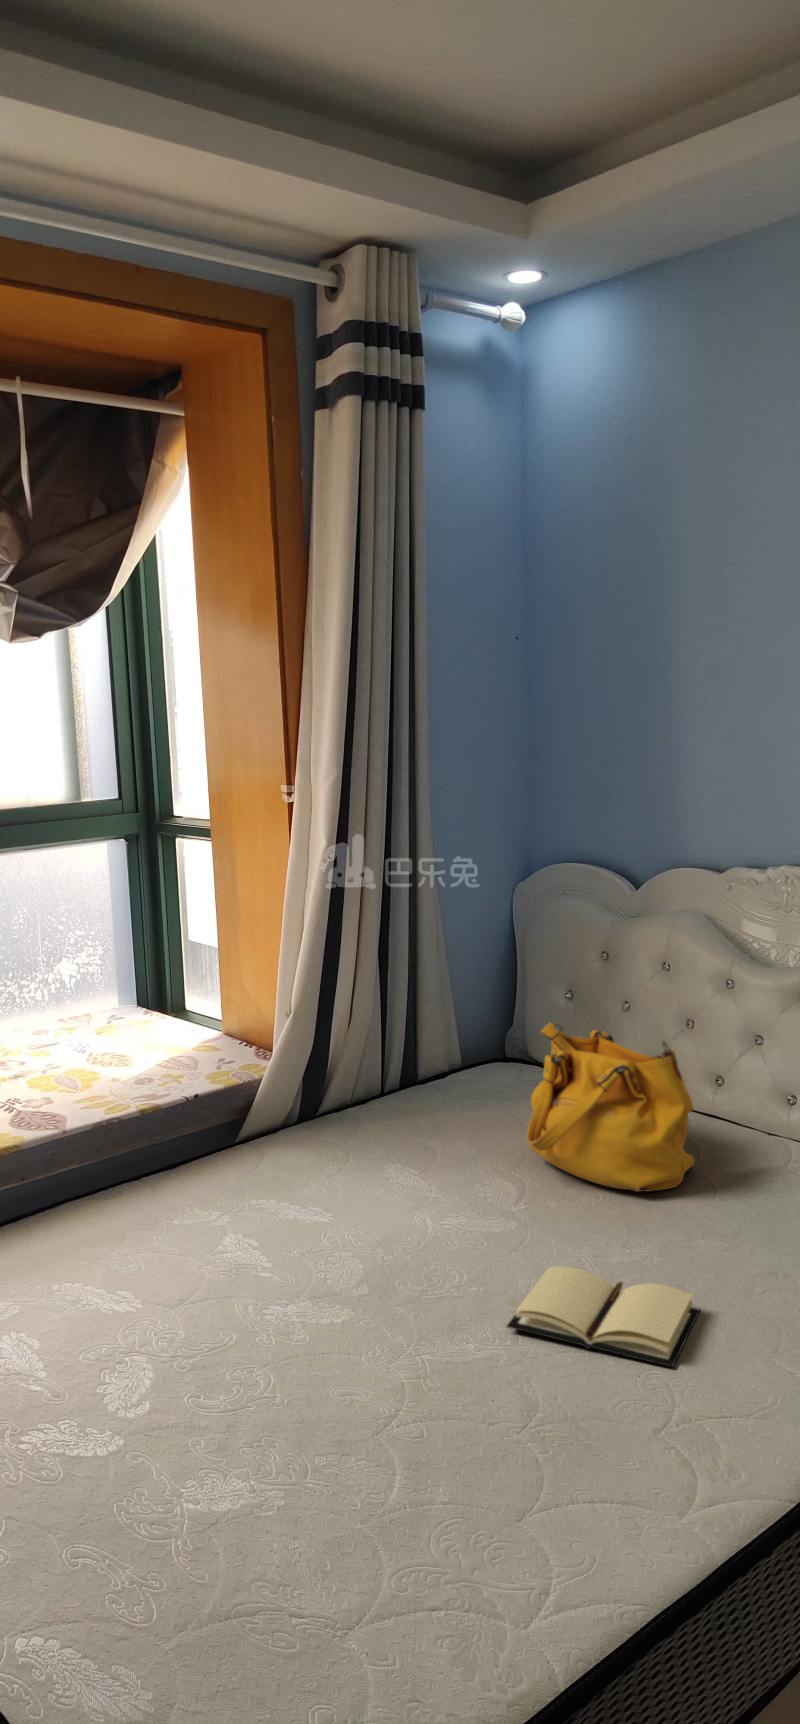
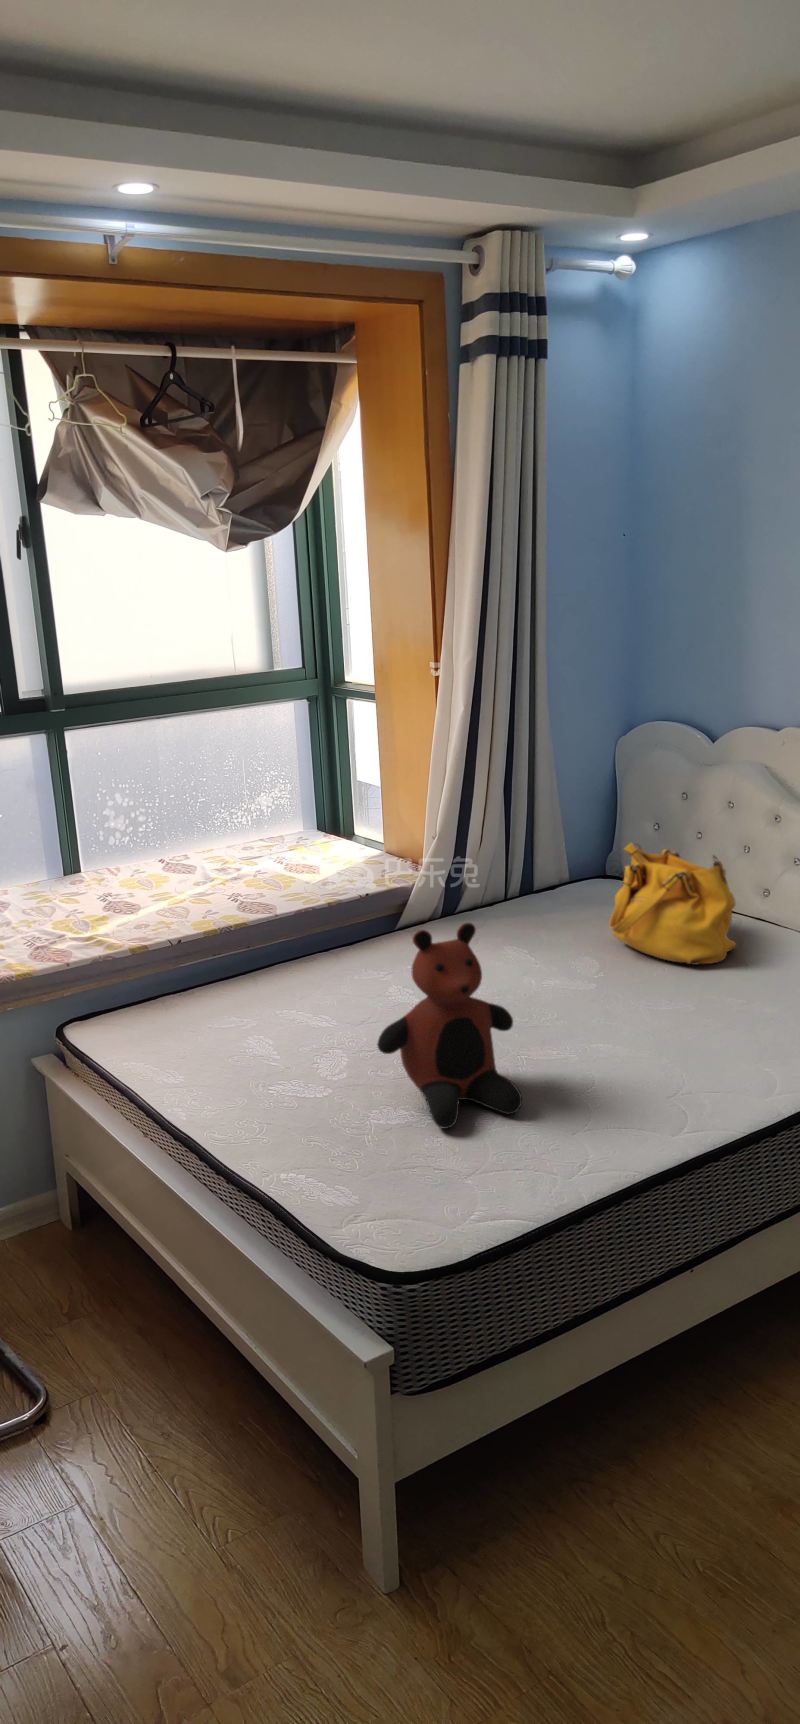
teddy bear: none [200,1174,426,1514] -> present [377,923,522,1129]
book: present [507,1266,700,1367] -> none [583,1005,722,1065]

